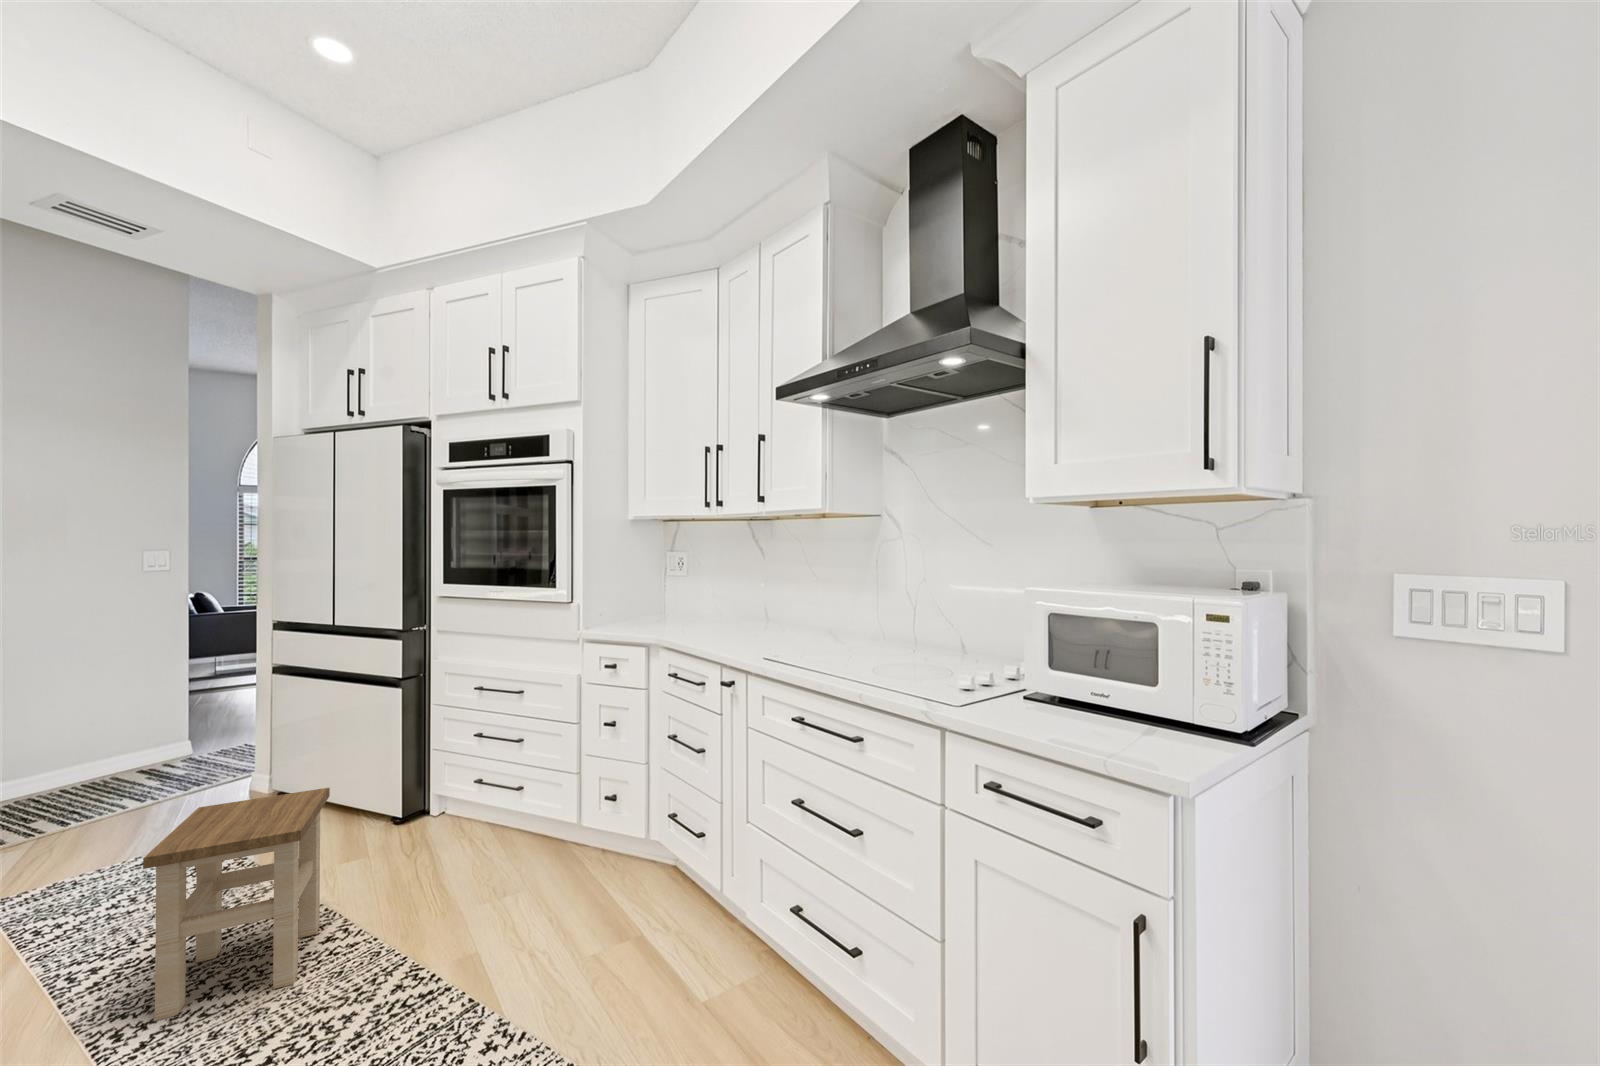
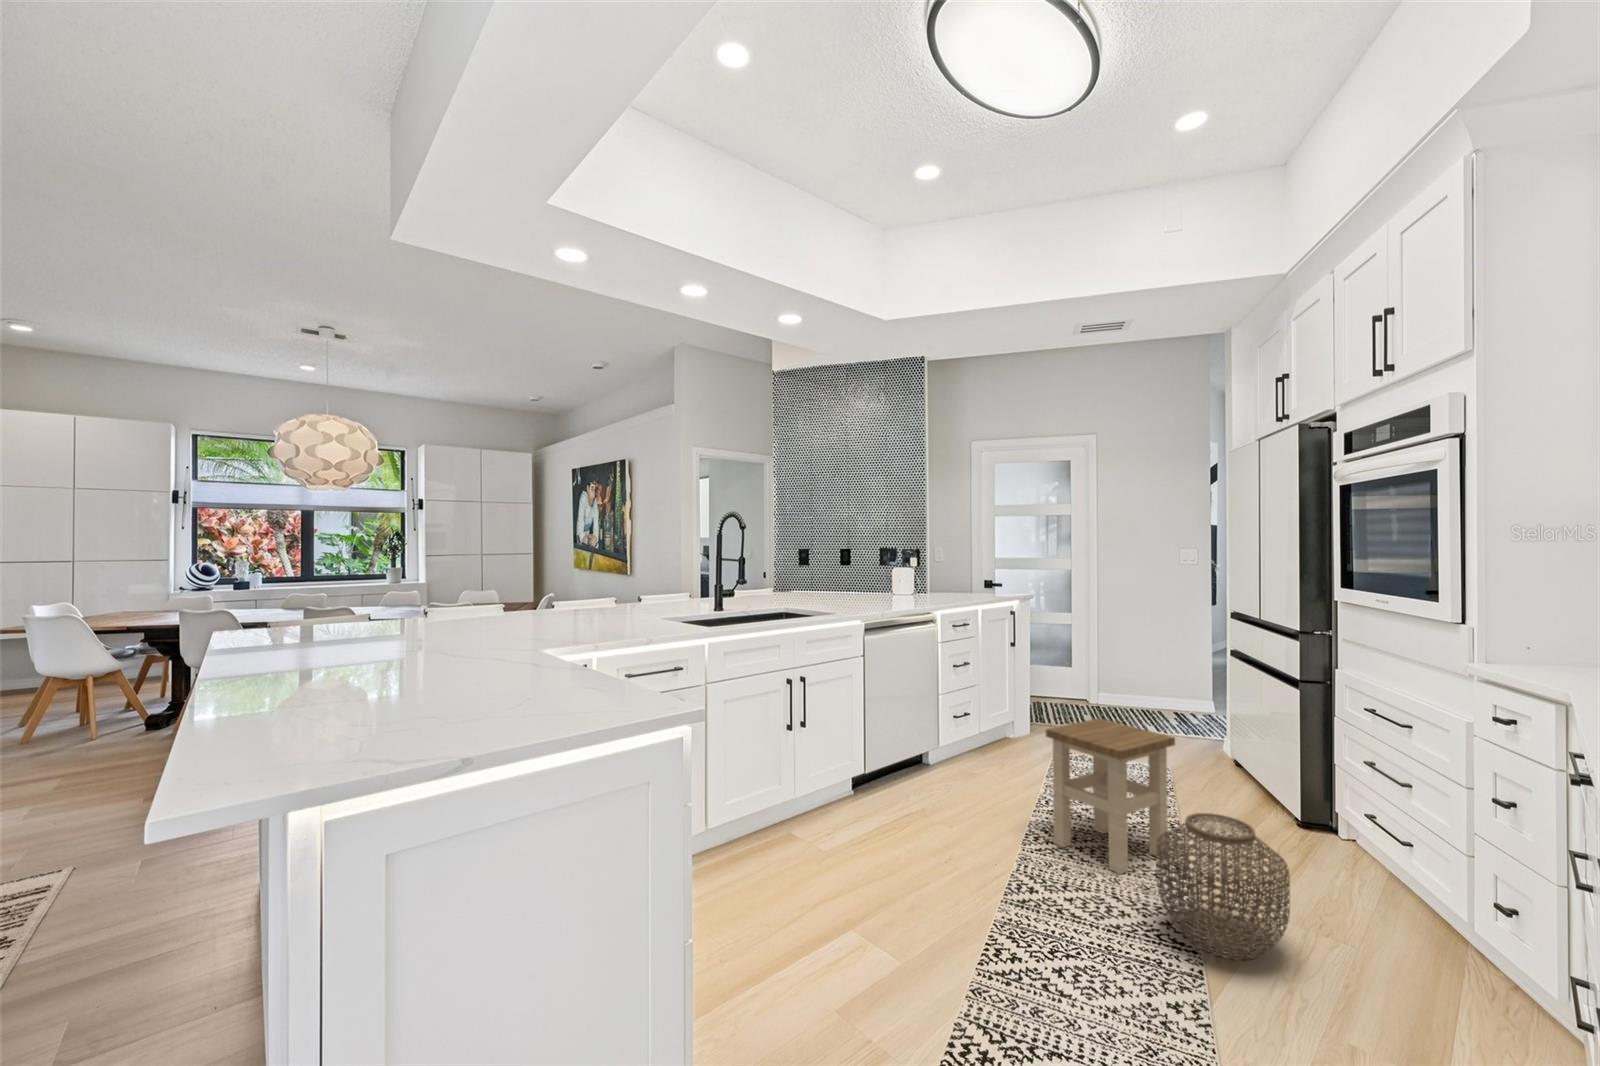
woven basket: none [386,834,514,984] -> present [1157,813,1290,960]

